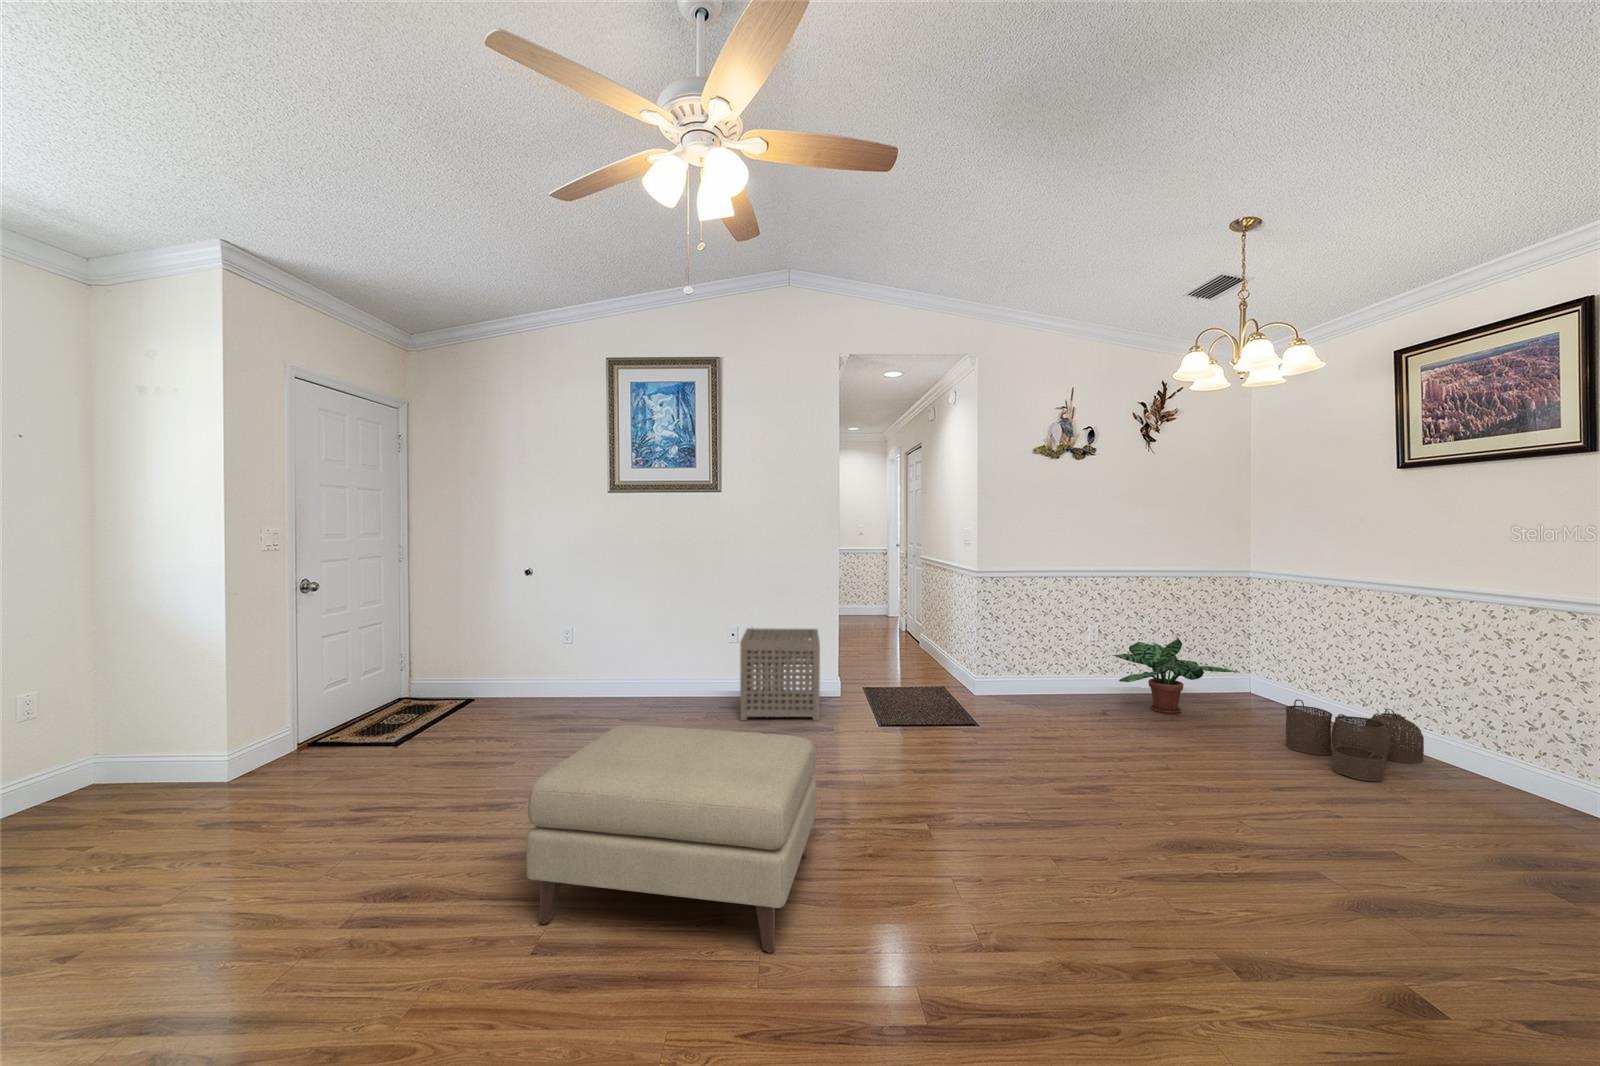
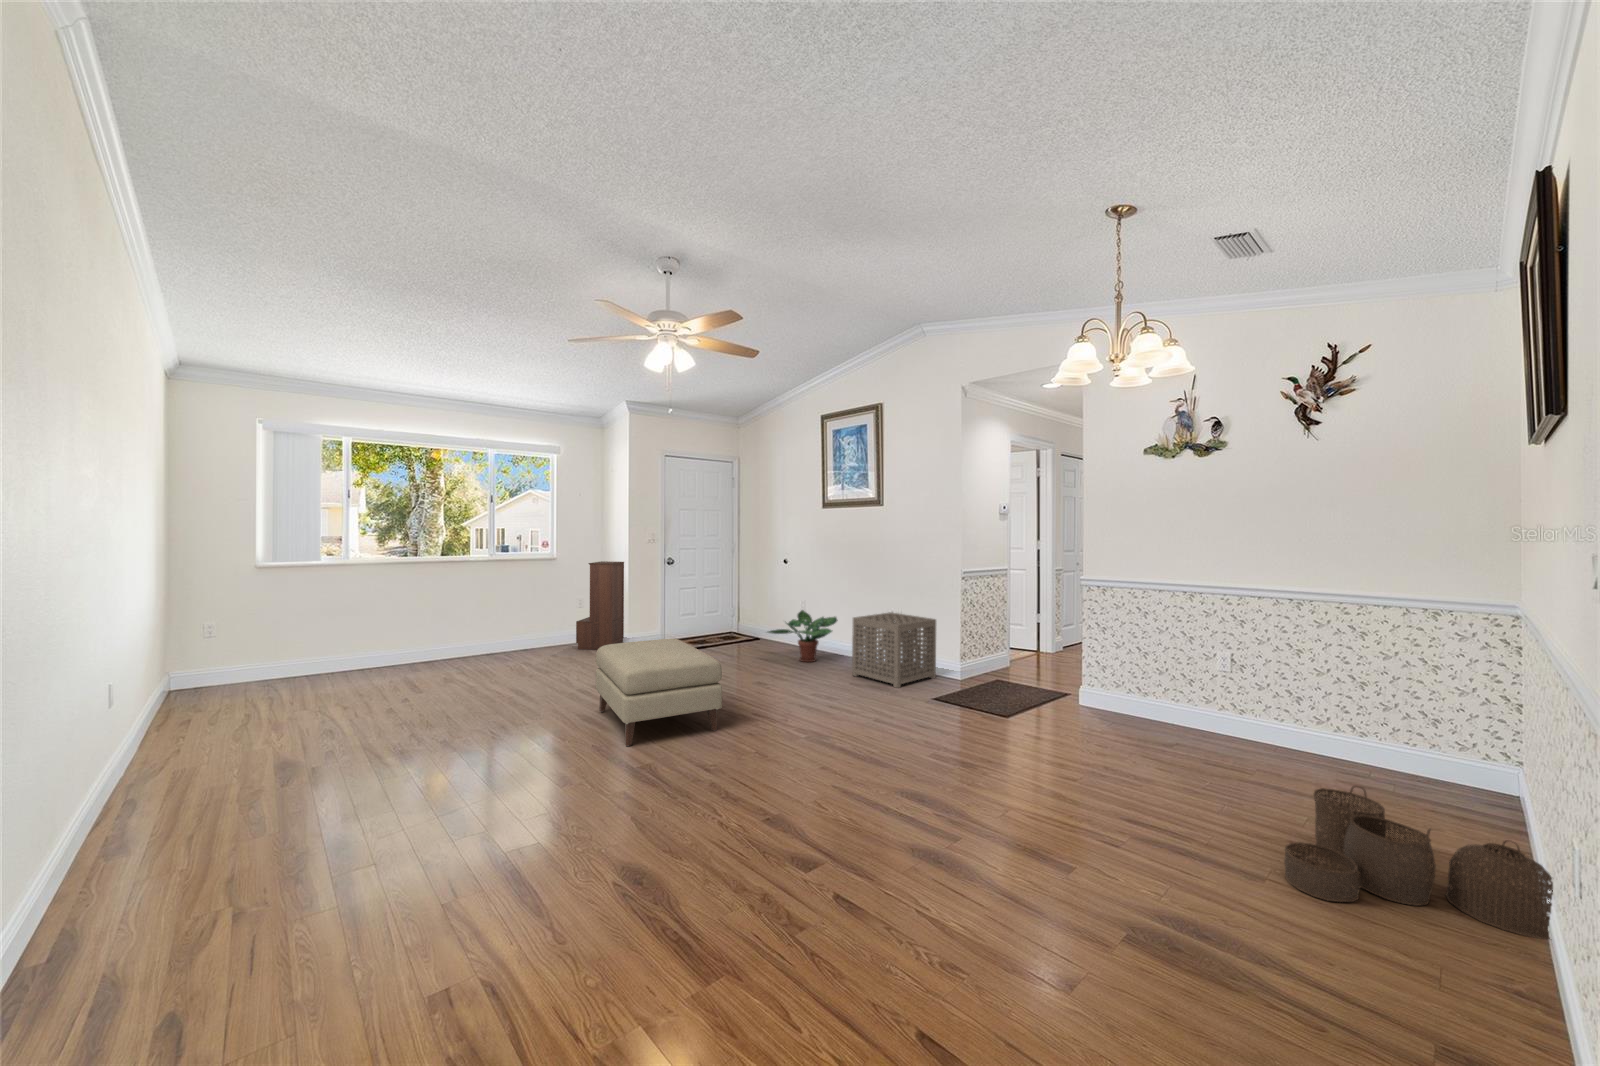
bookshelf: none [60,596,190,826] -> present [576,561,624,649]
potted plant: present [1113,638,1238,714] -> present [768,610,838,662]

